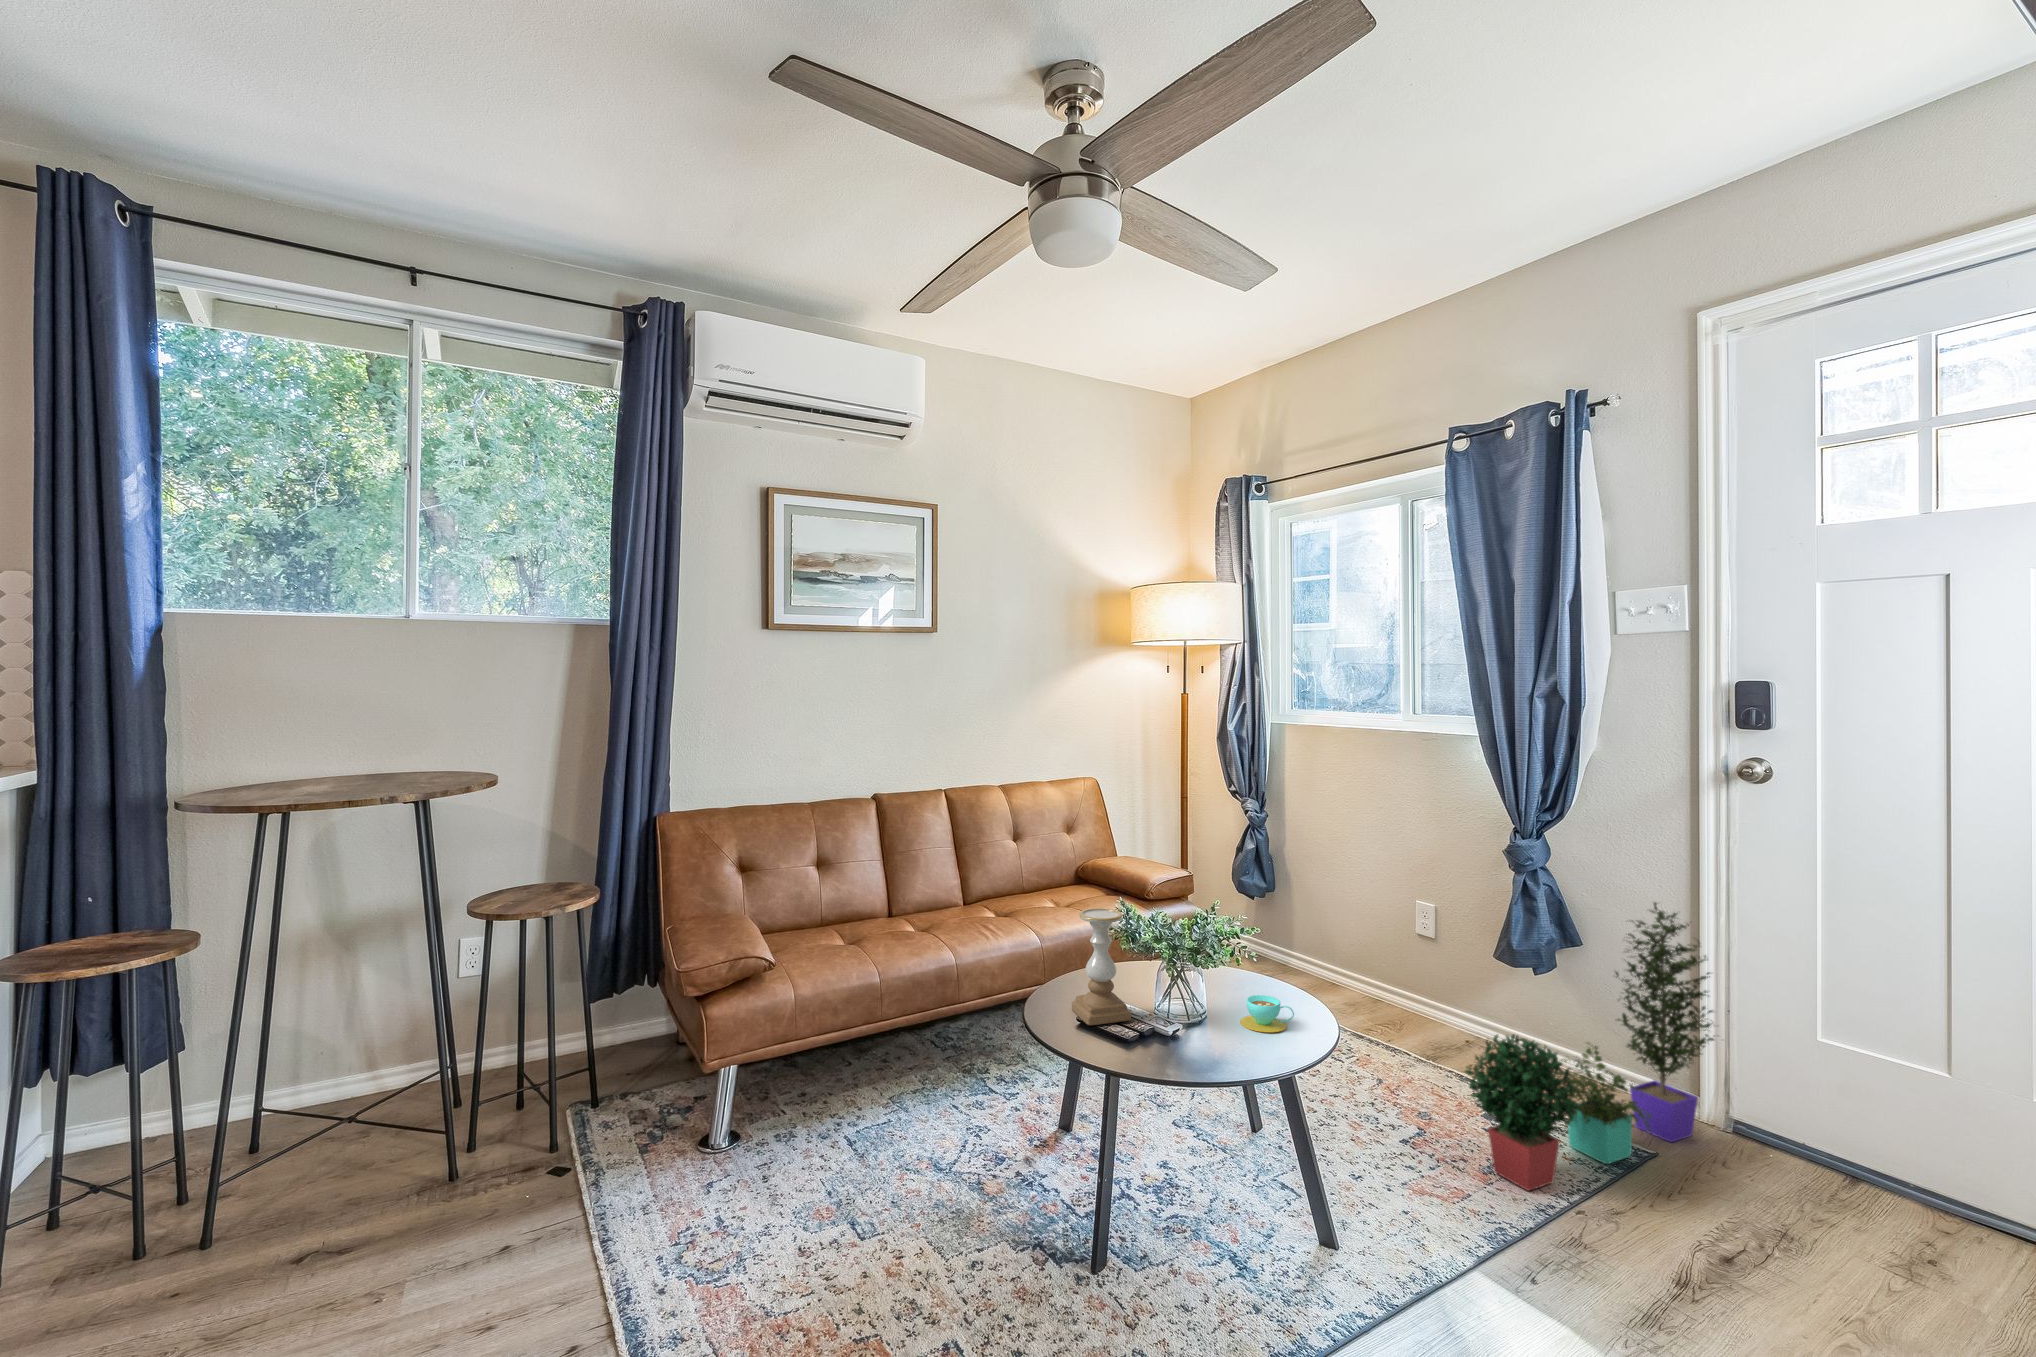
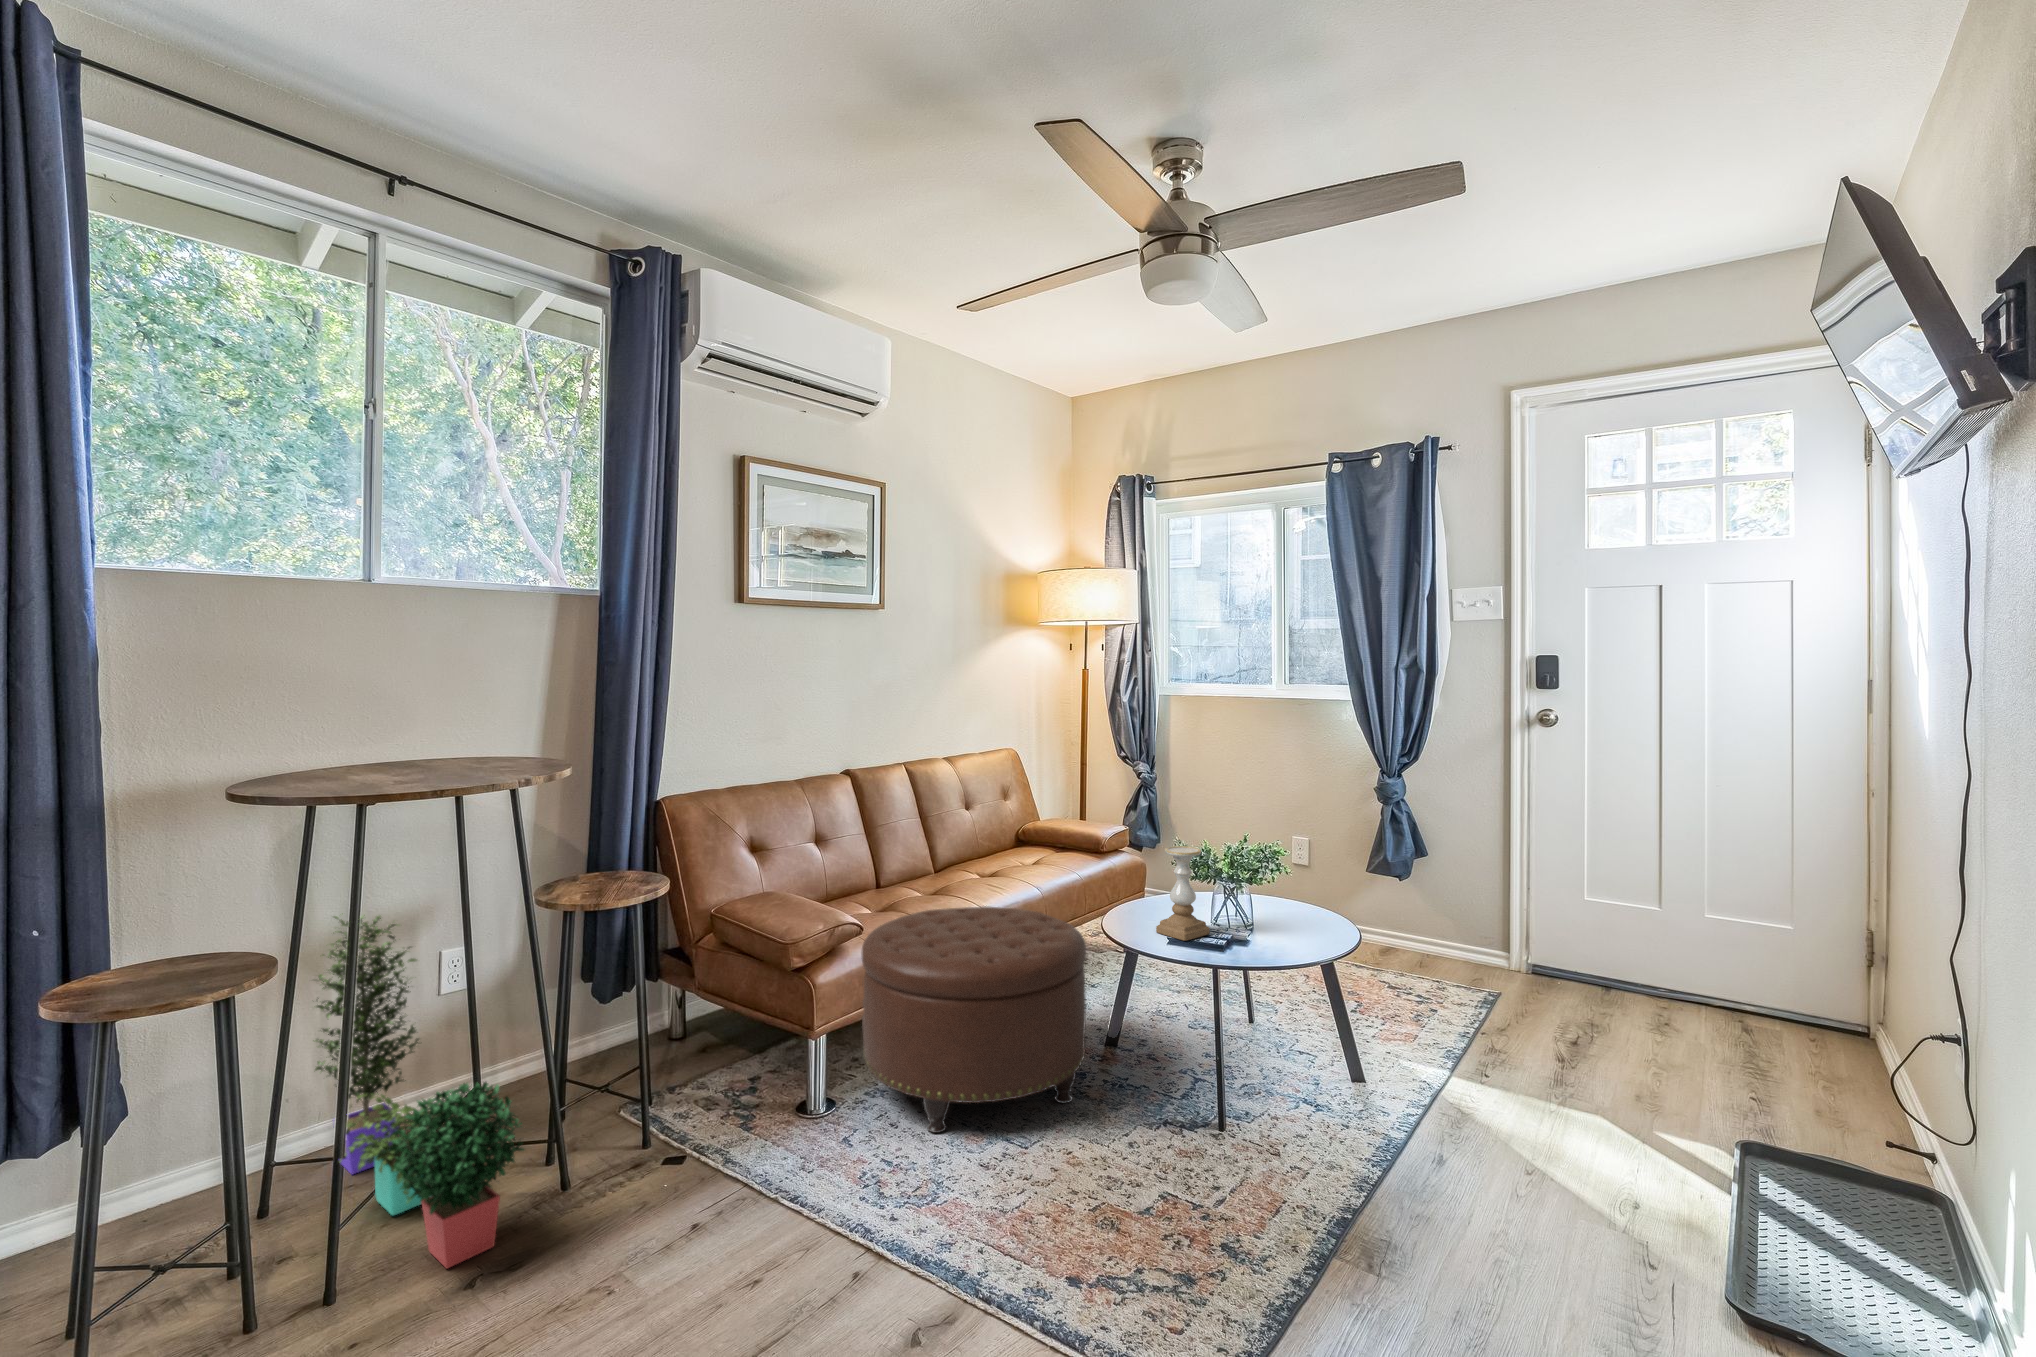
potted plant: present [1465,902,1714,1191] -> present [315,916,524,1268]
ottoman: none [755,951,1003,1201] -> present [862,906,1086,1133]
teacup: present [1240,995,1294,1033] -> none [1281,904,1323,930]

